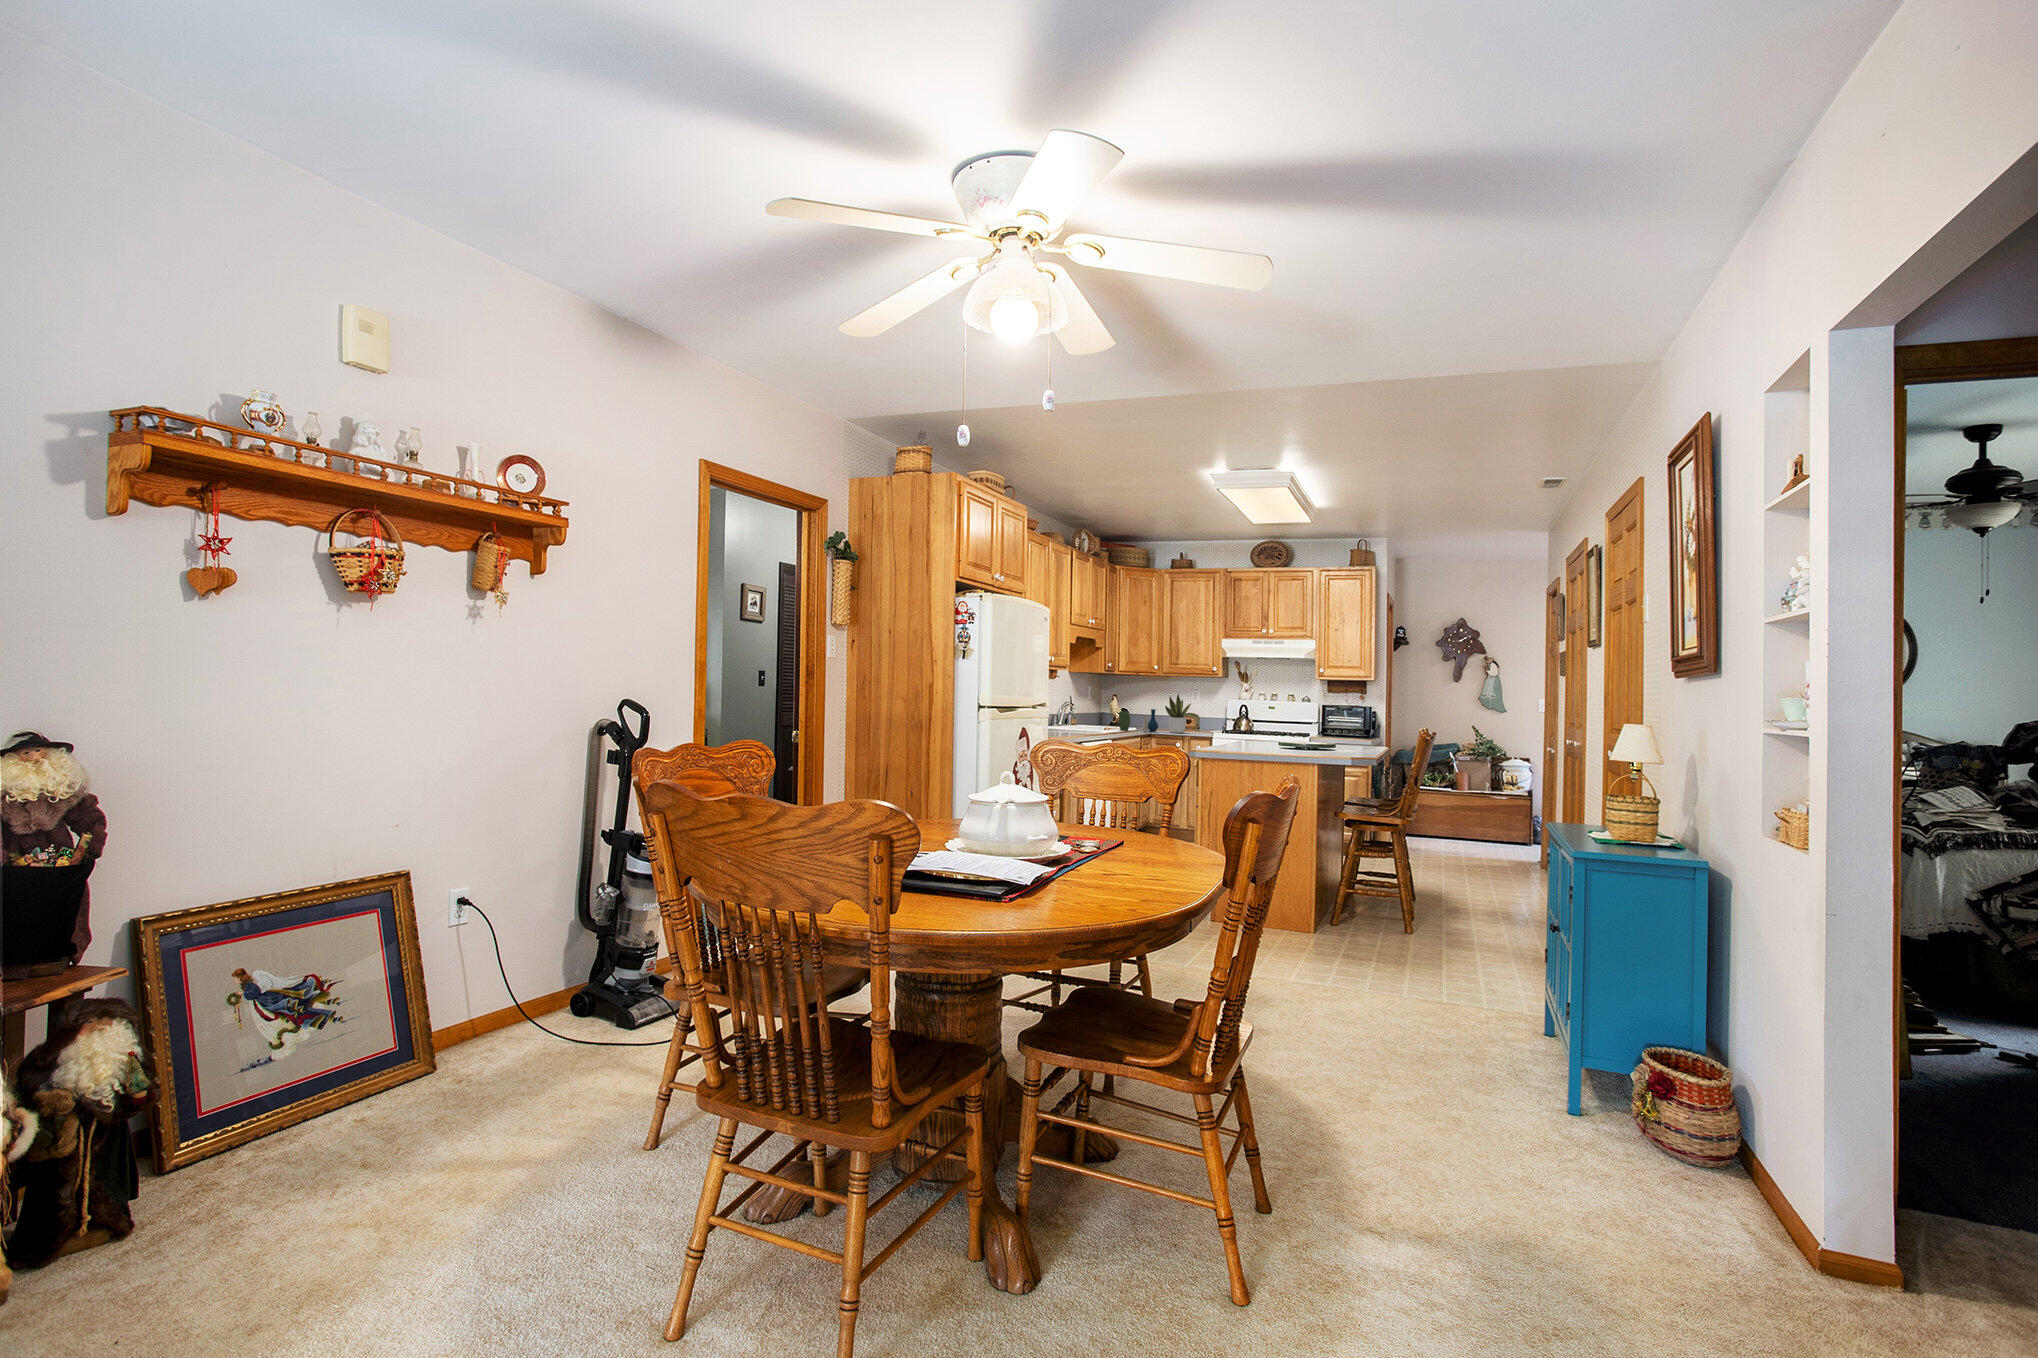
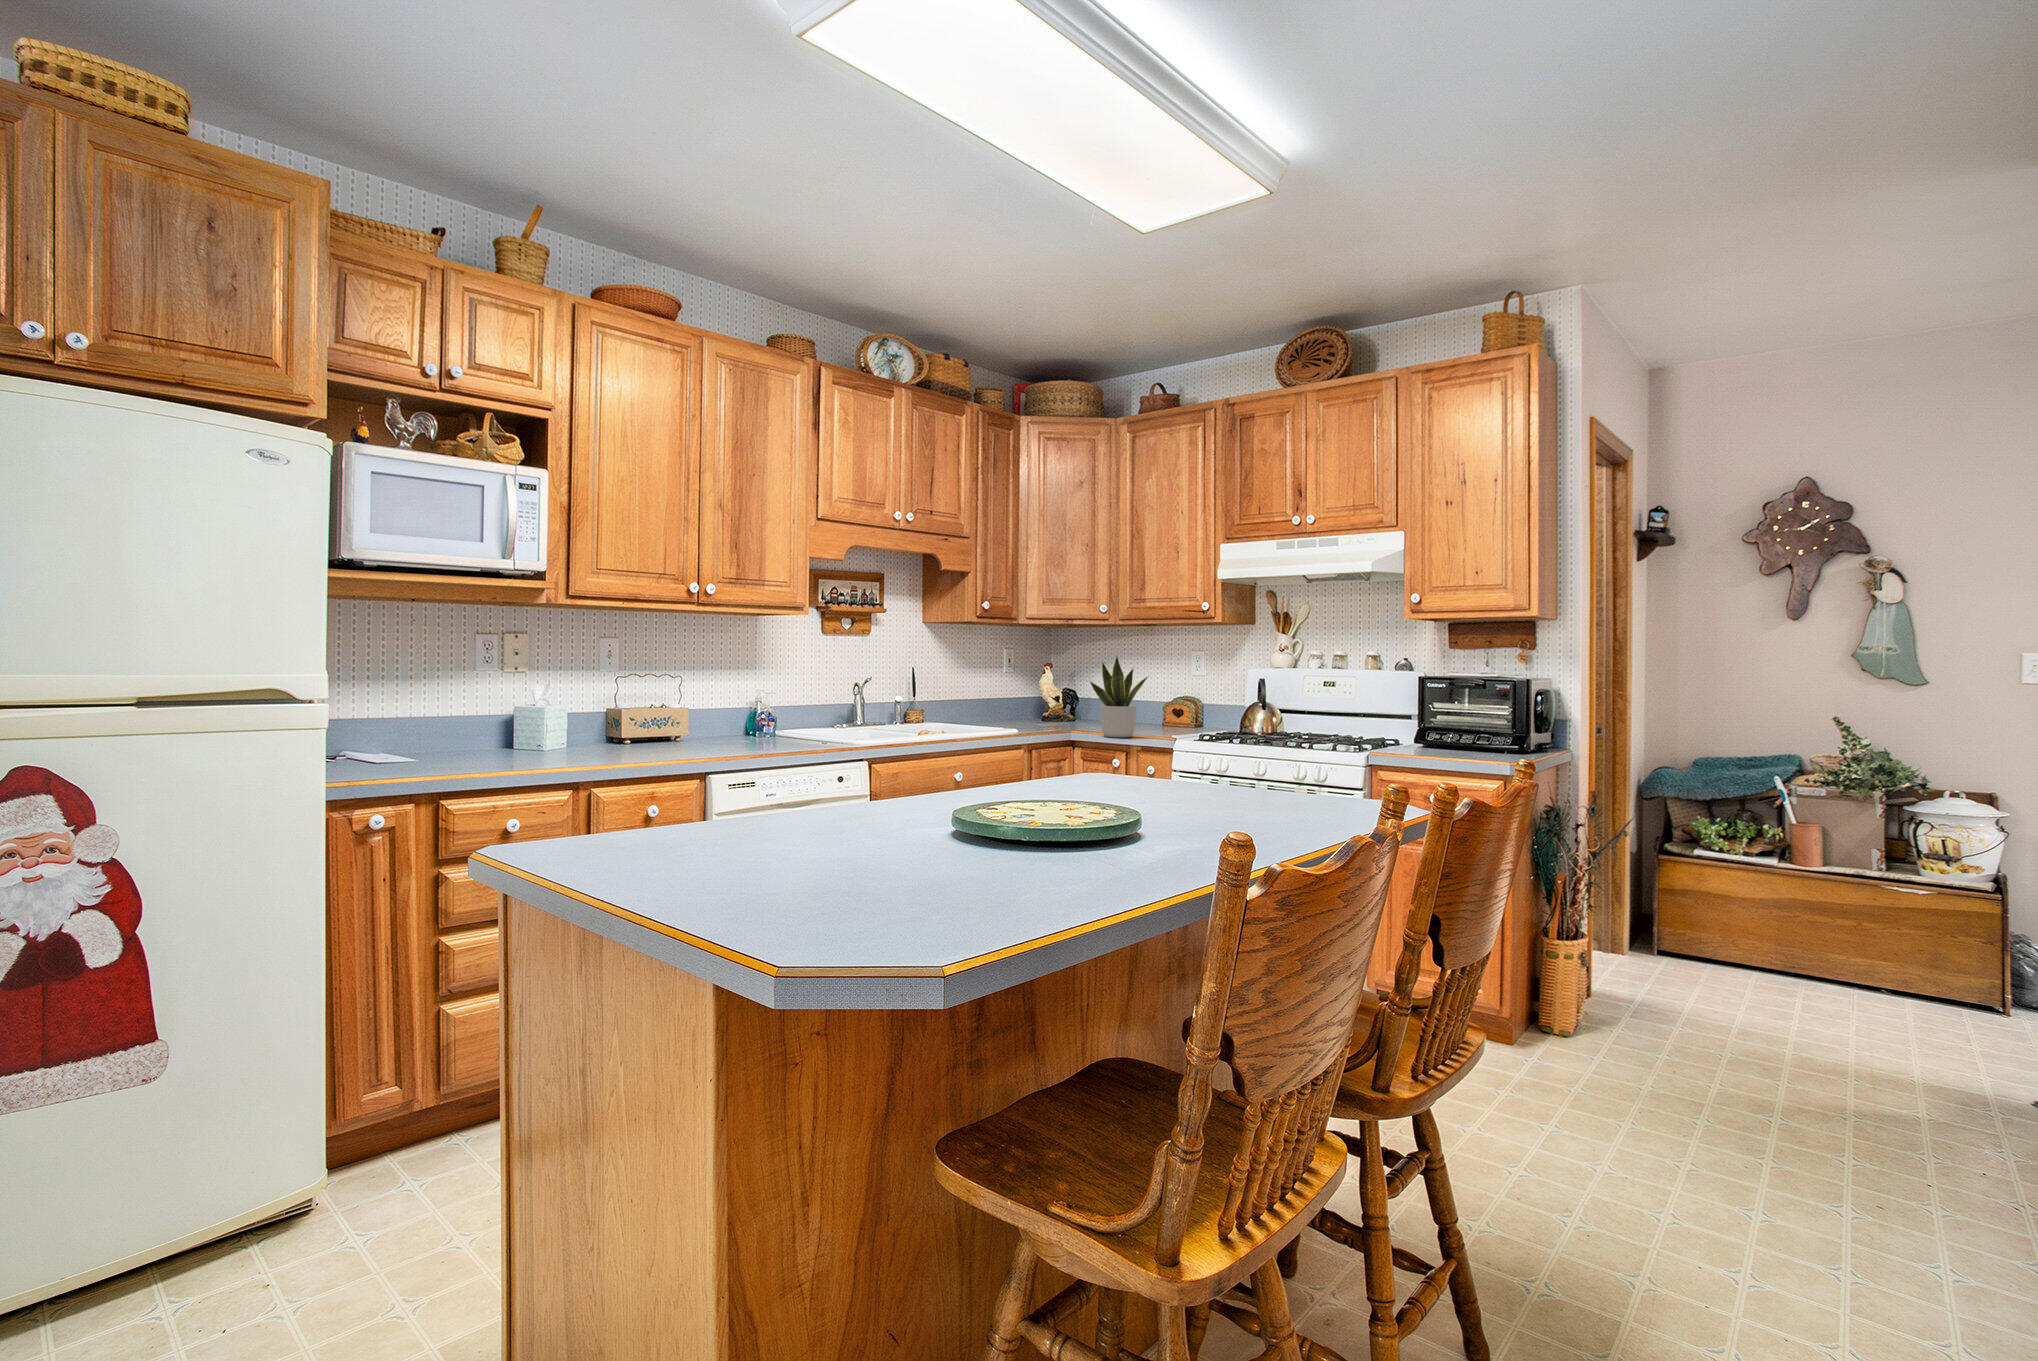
vase: present [1119,709,1158,732] -> none [989,690,1073,737]

